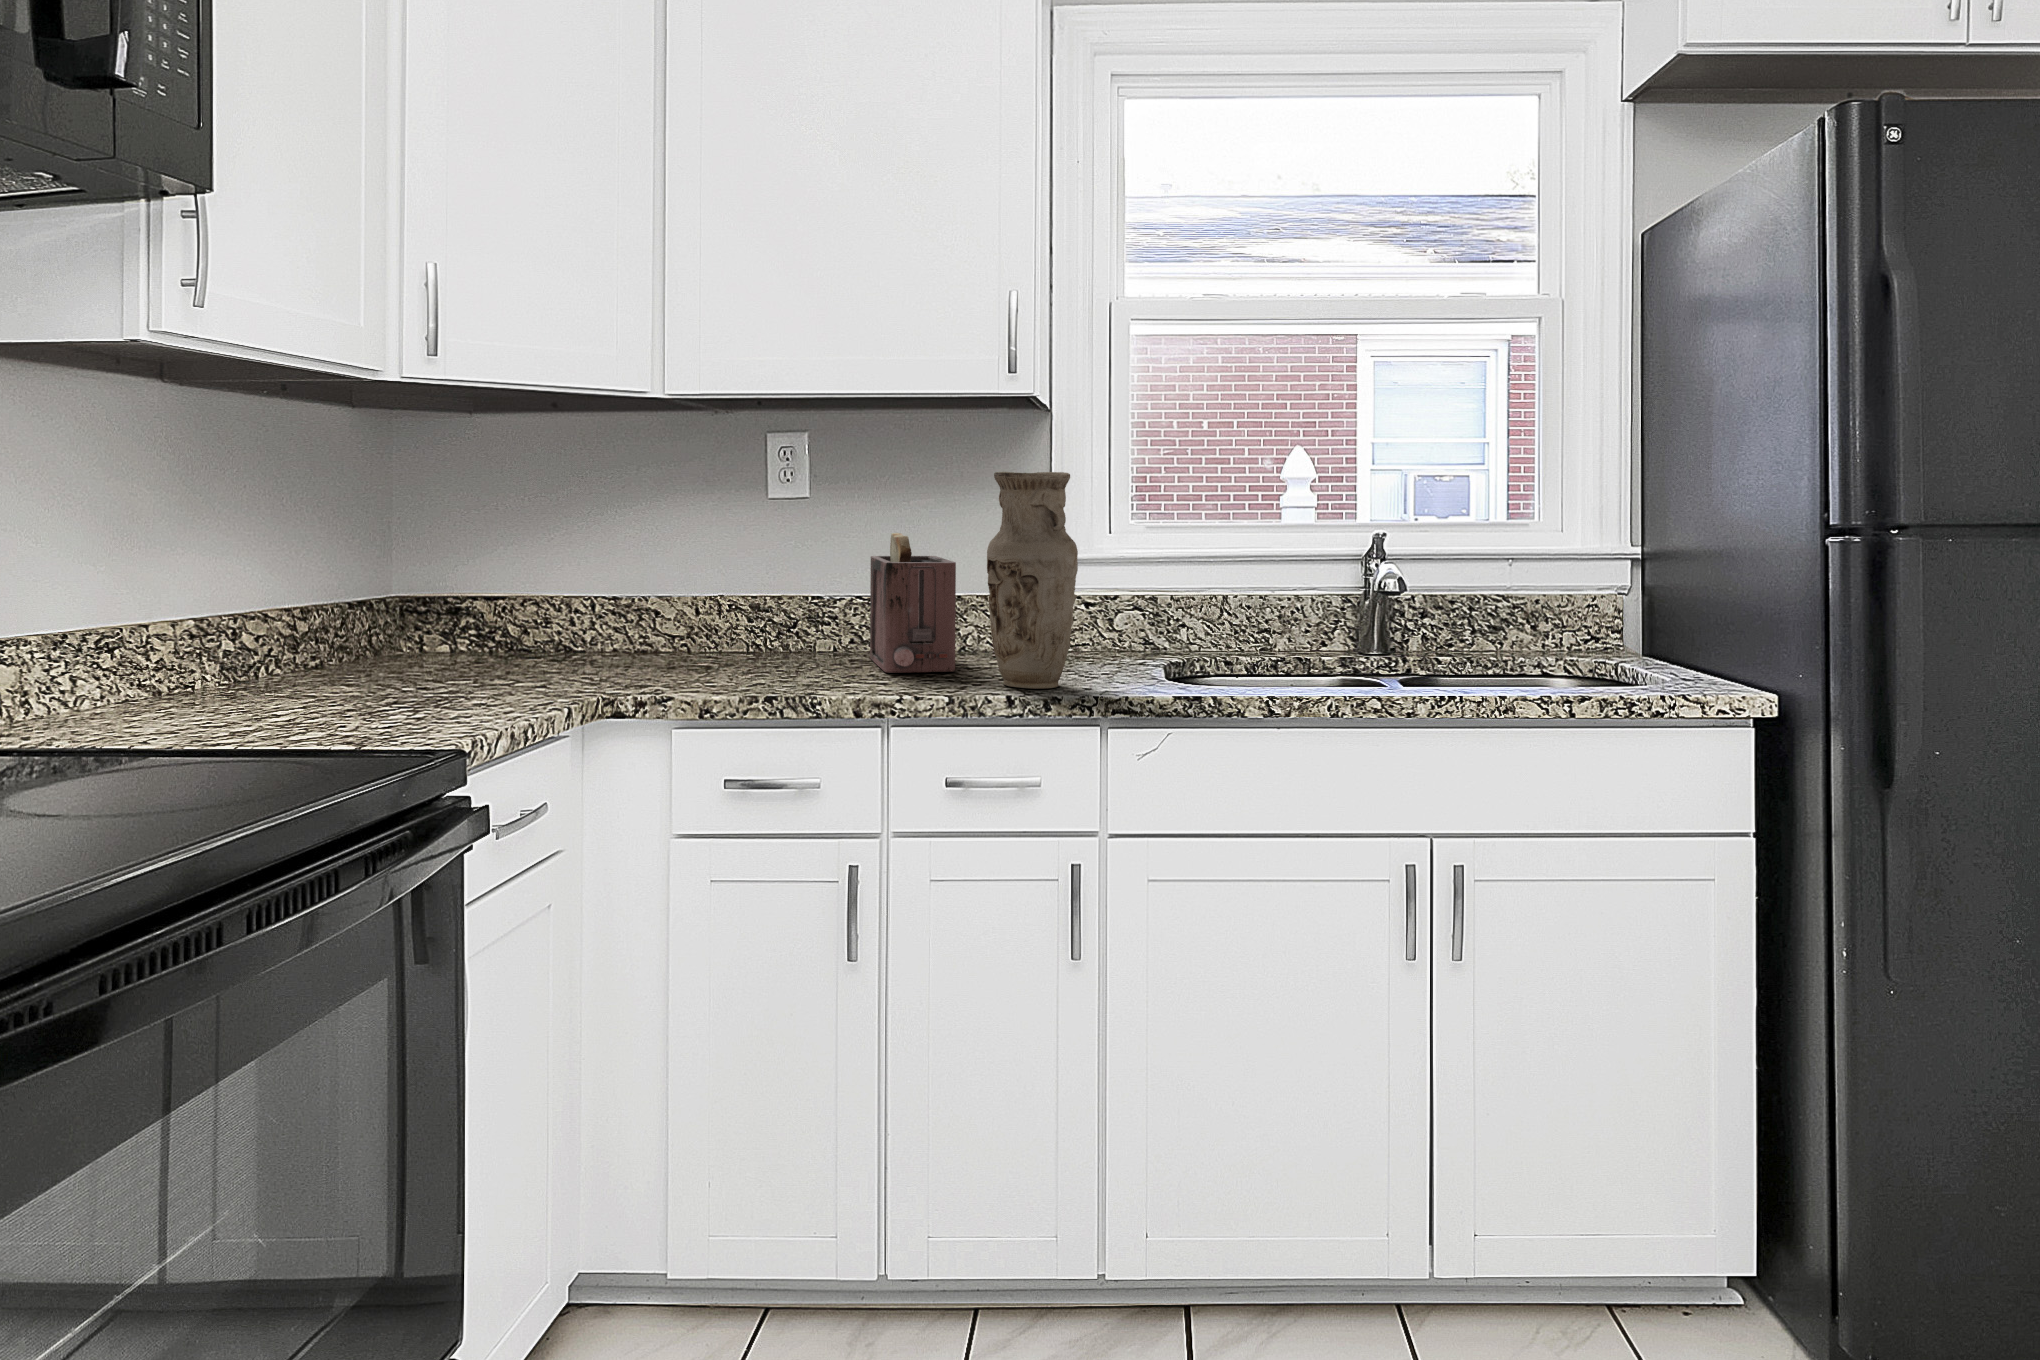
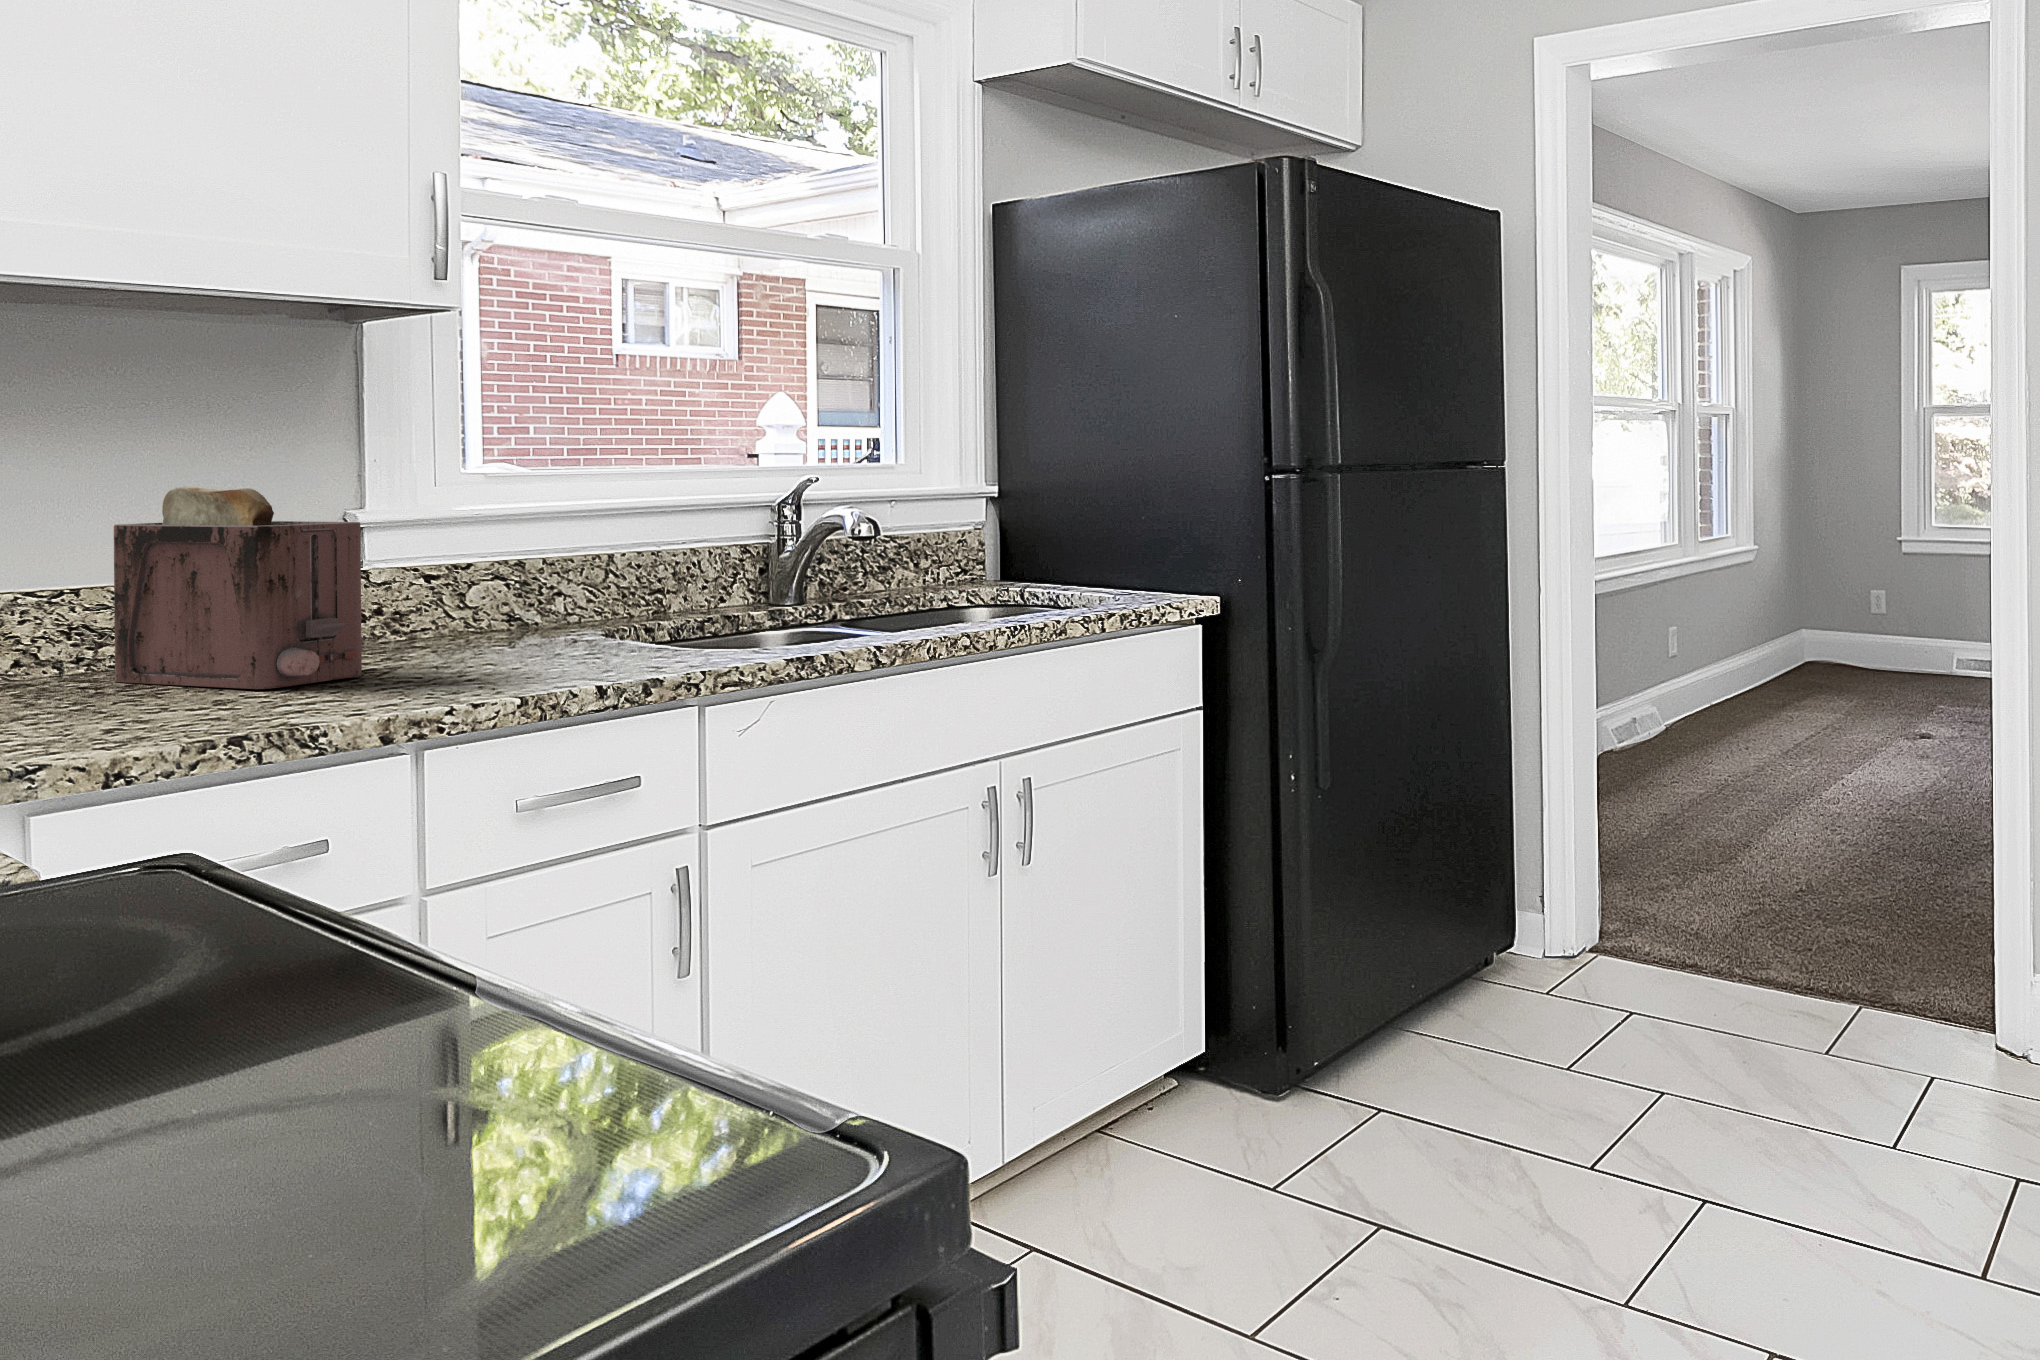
vase: present [987,472,1078,688] -> none [476,393,624,677]

